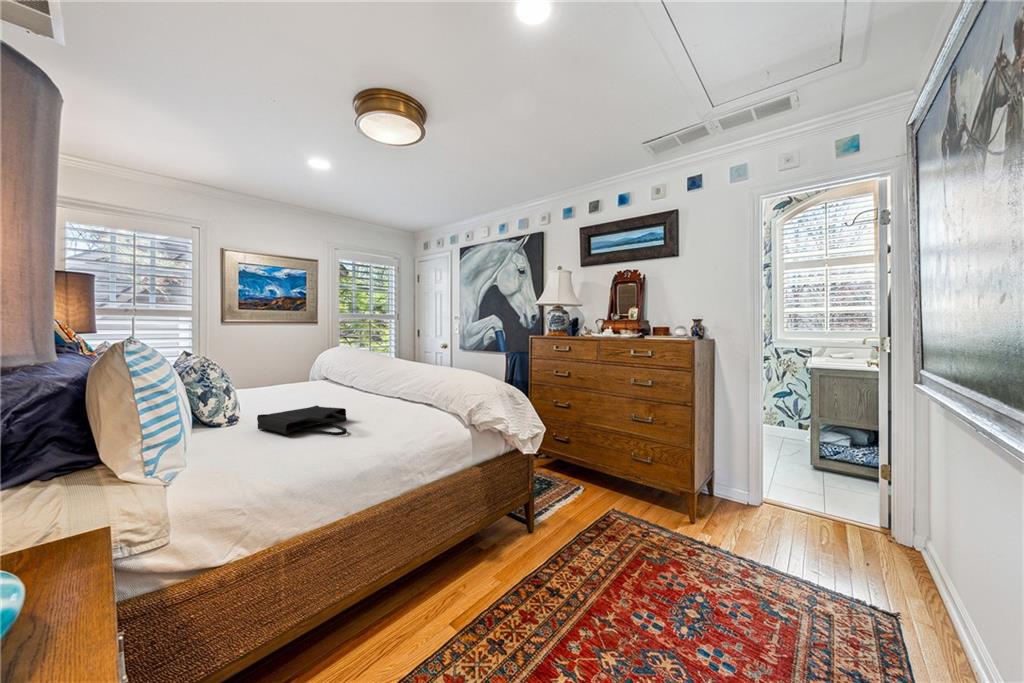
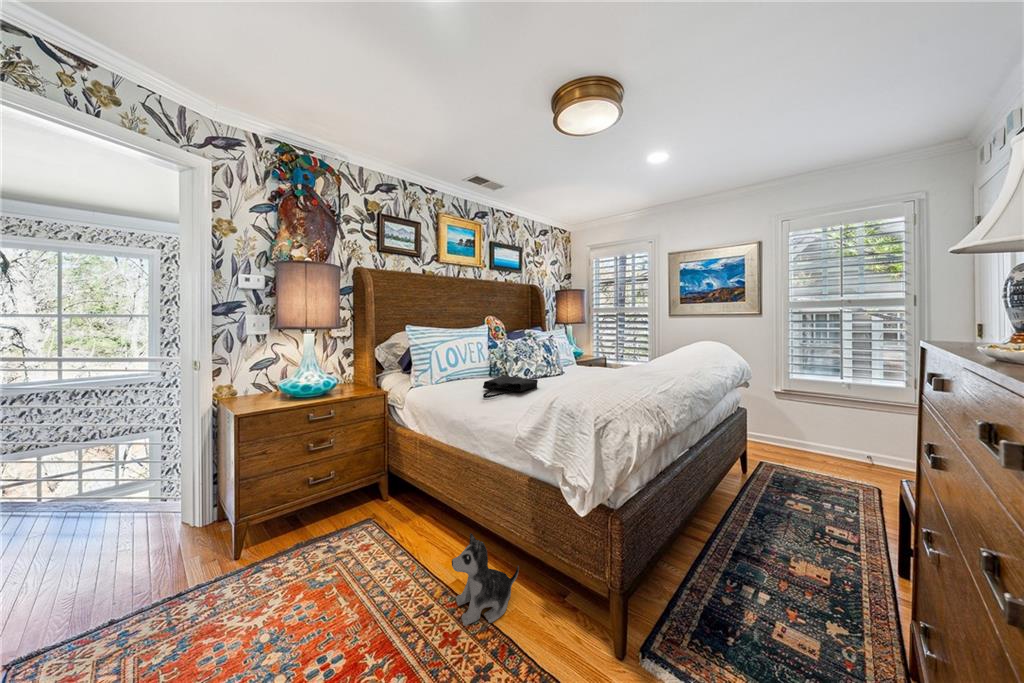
plush toy: none [470,531,517,618] -> present [452,533,519,626]

